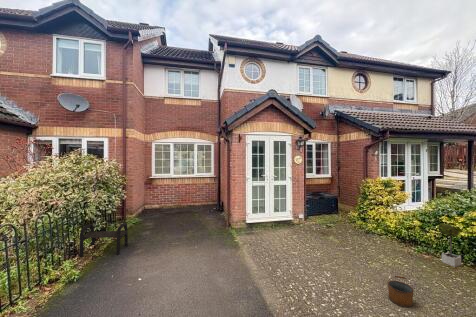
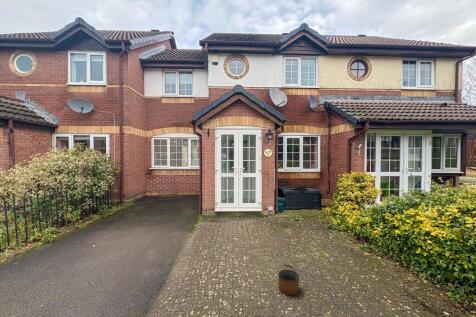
bench: present [79,223,128,257] -> none [64,204,106,230]
potted tree: present [438,224,461,267] -> none [378,220,400,267]

